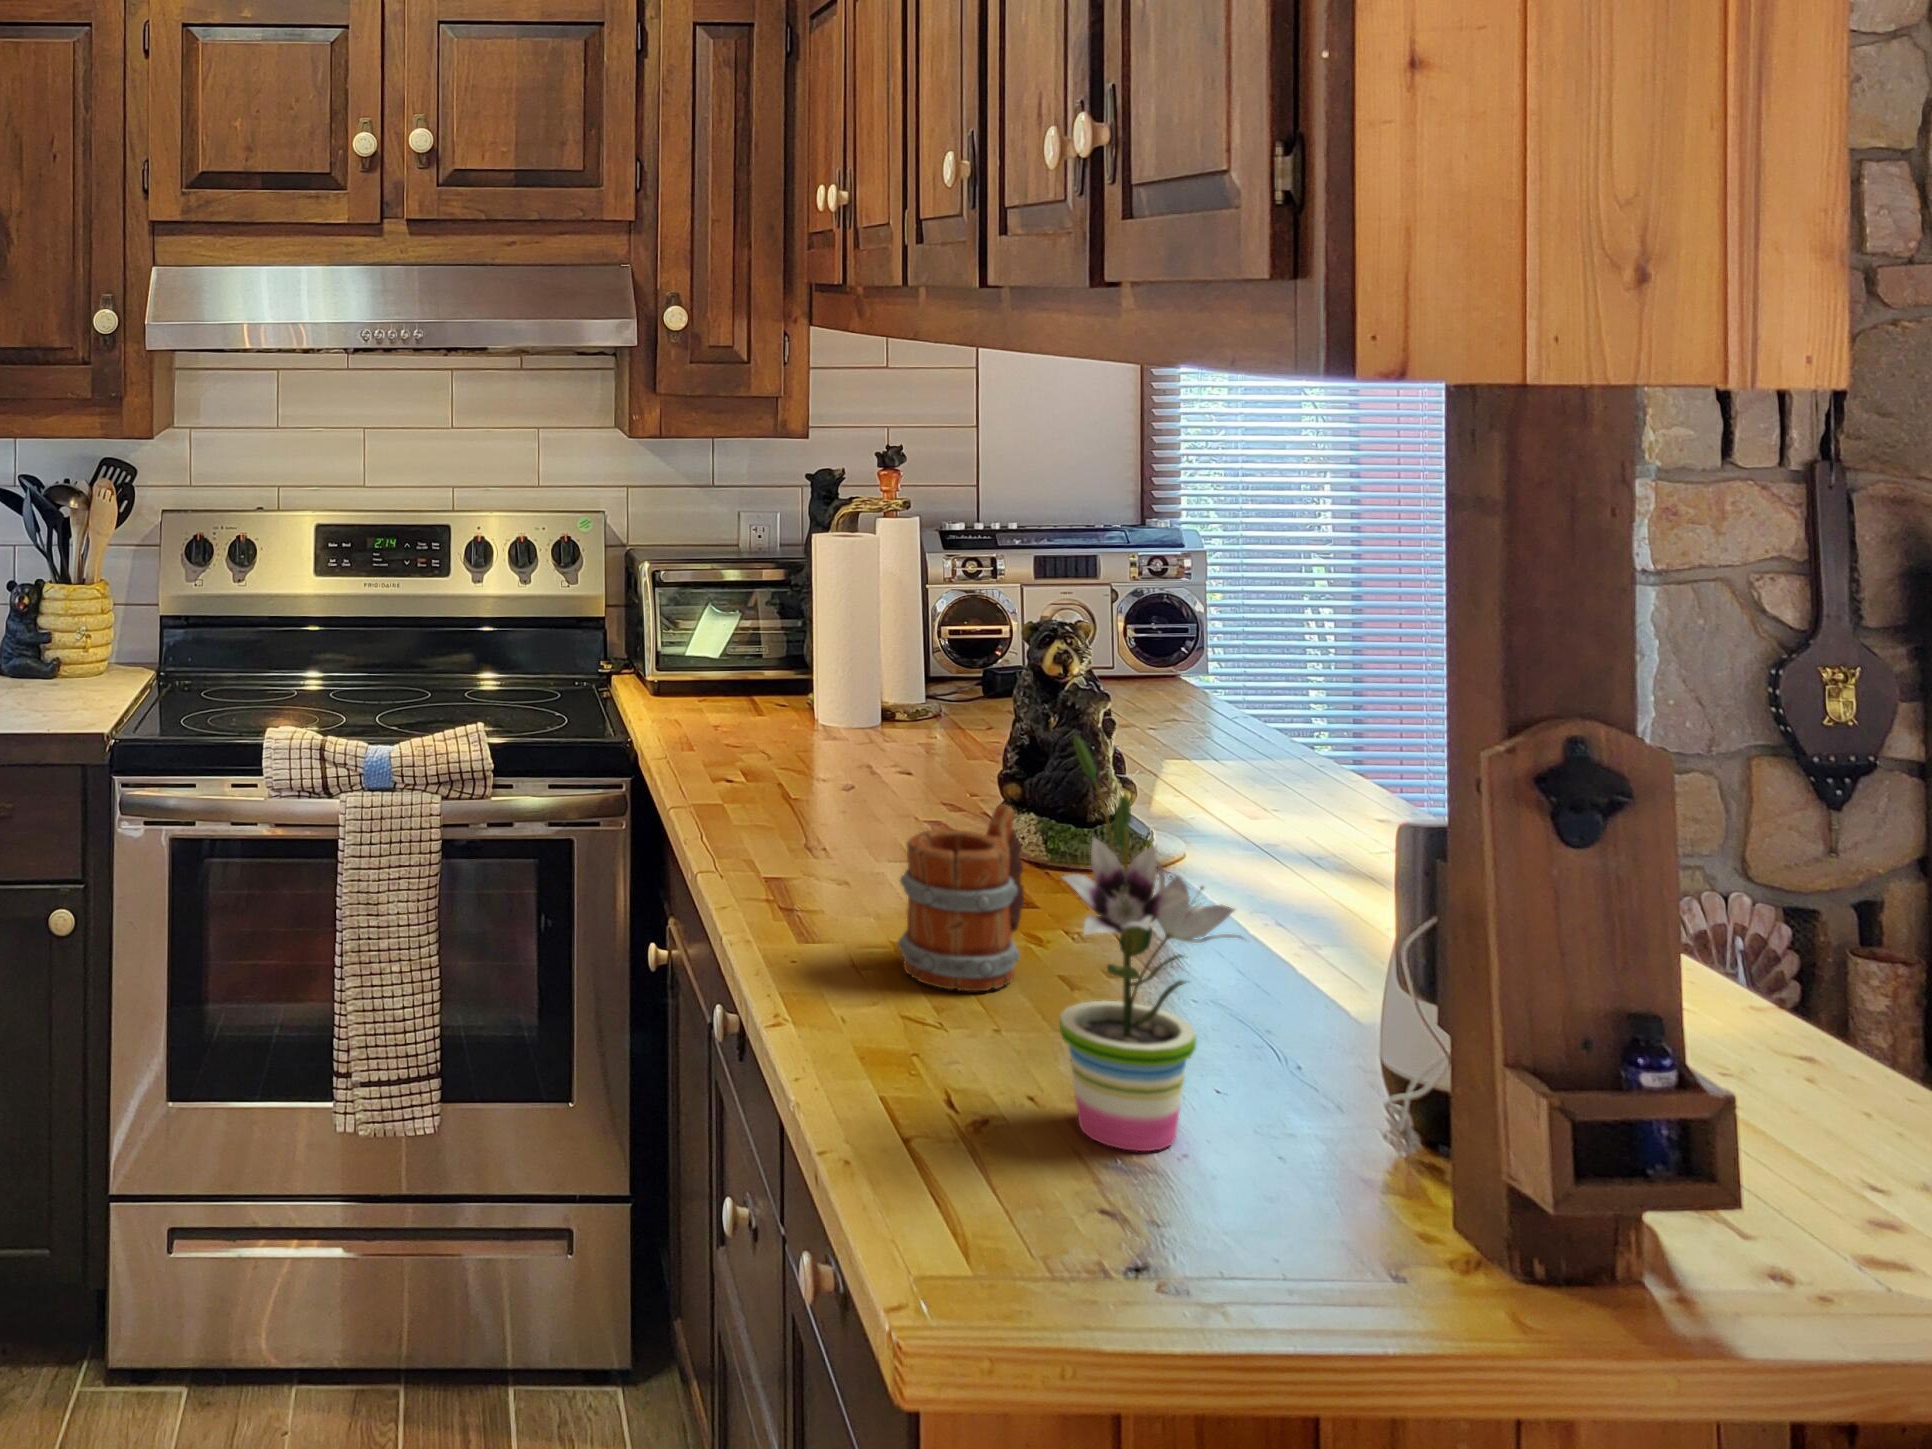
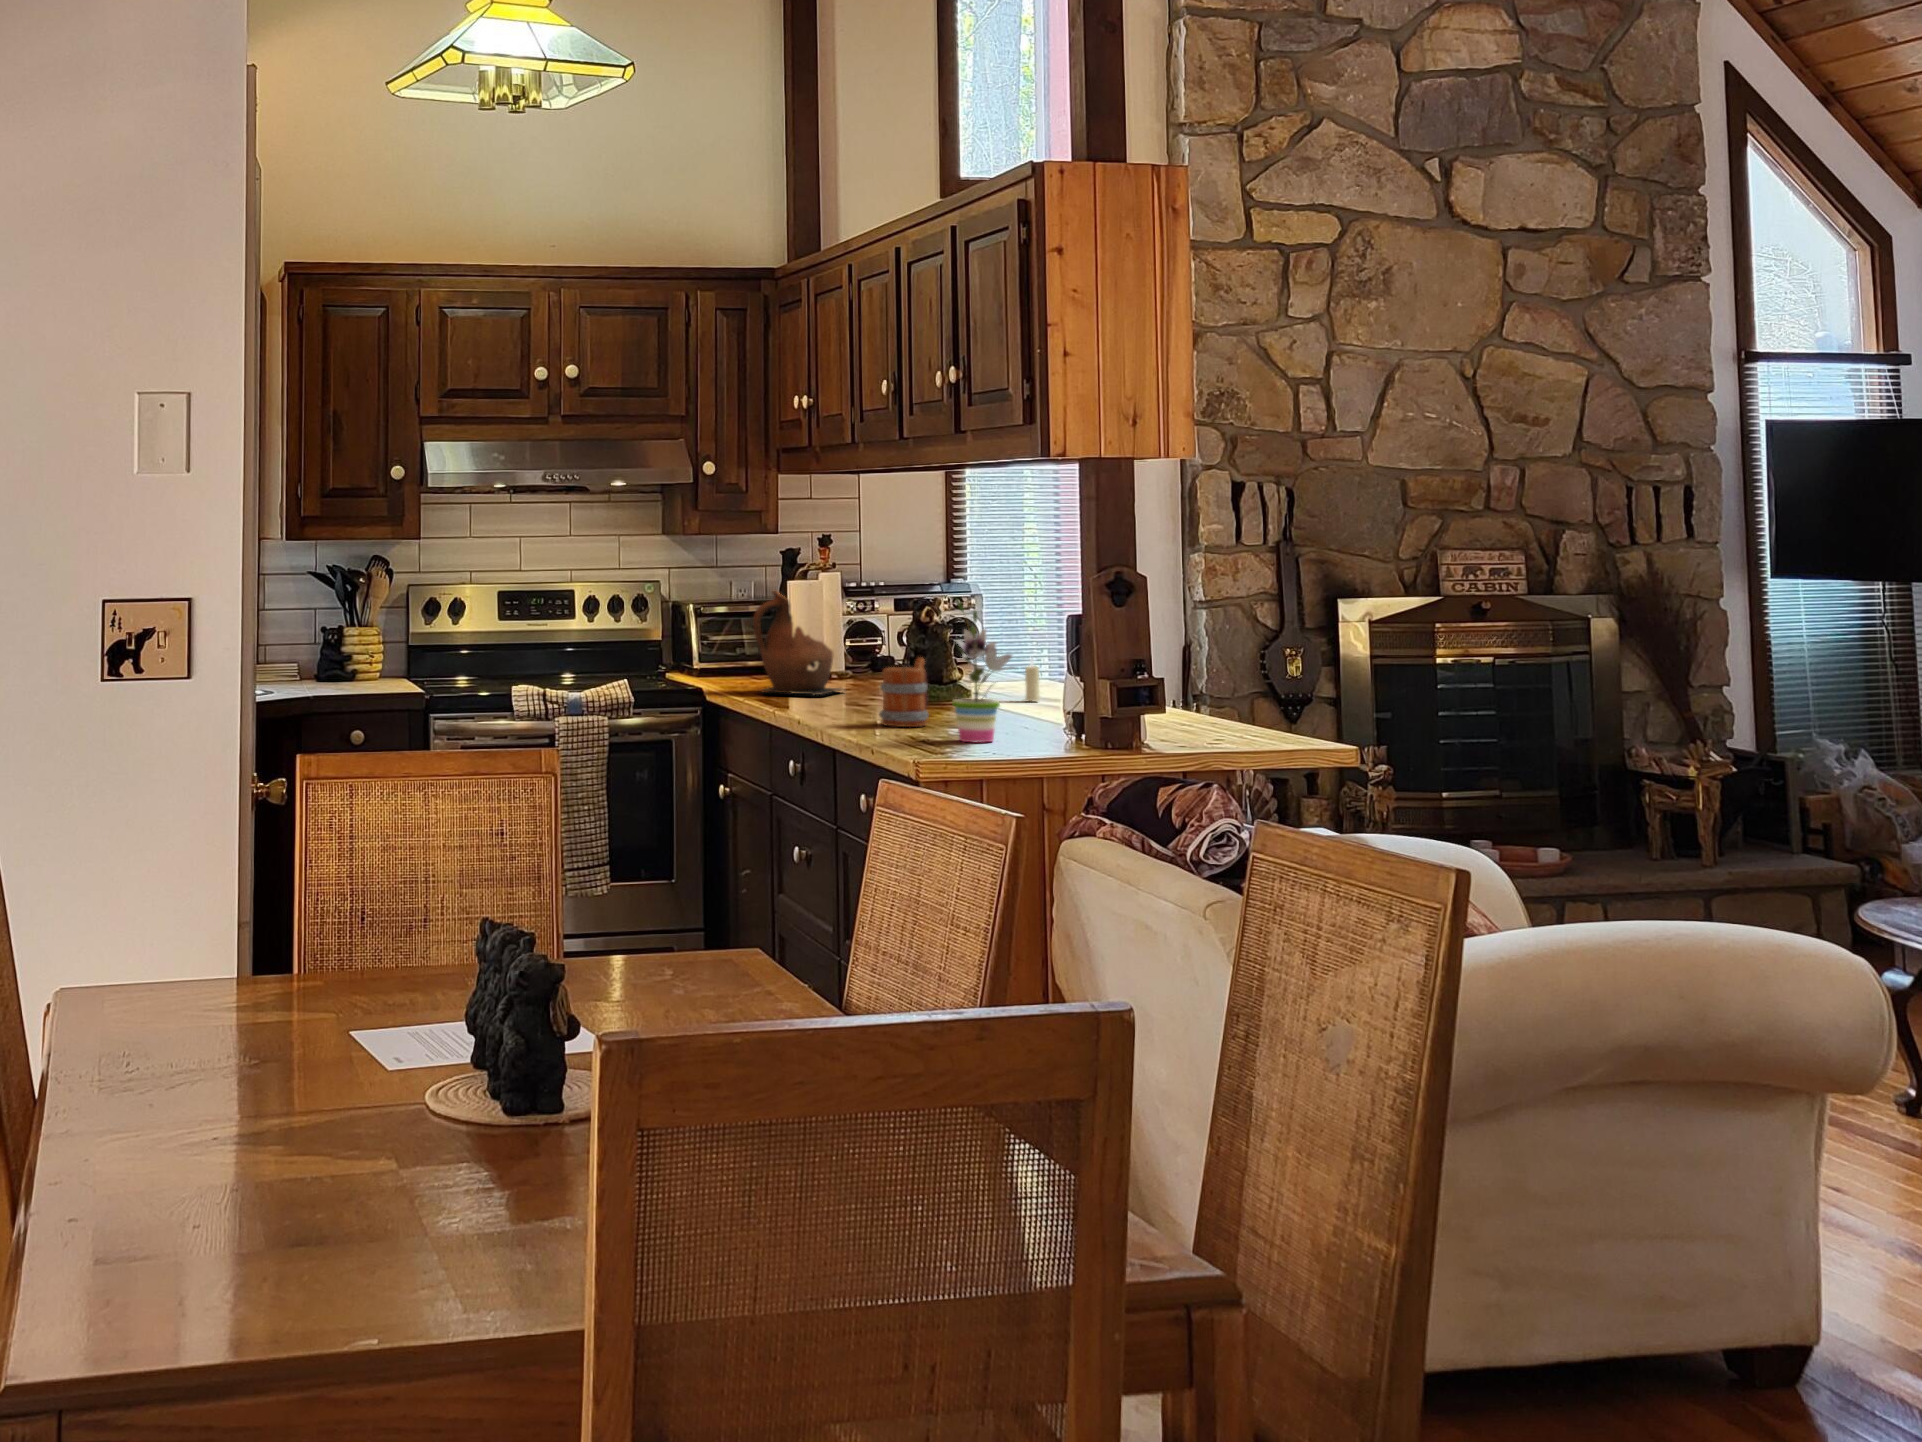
ceramic pitcher: none [711,561,897,778] -> present [753,591,846,696]
candle: none [1257,726,1297,822] -> present [1025,660,1040,702]

